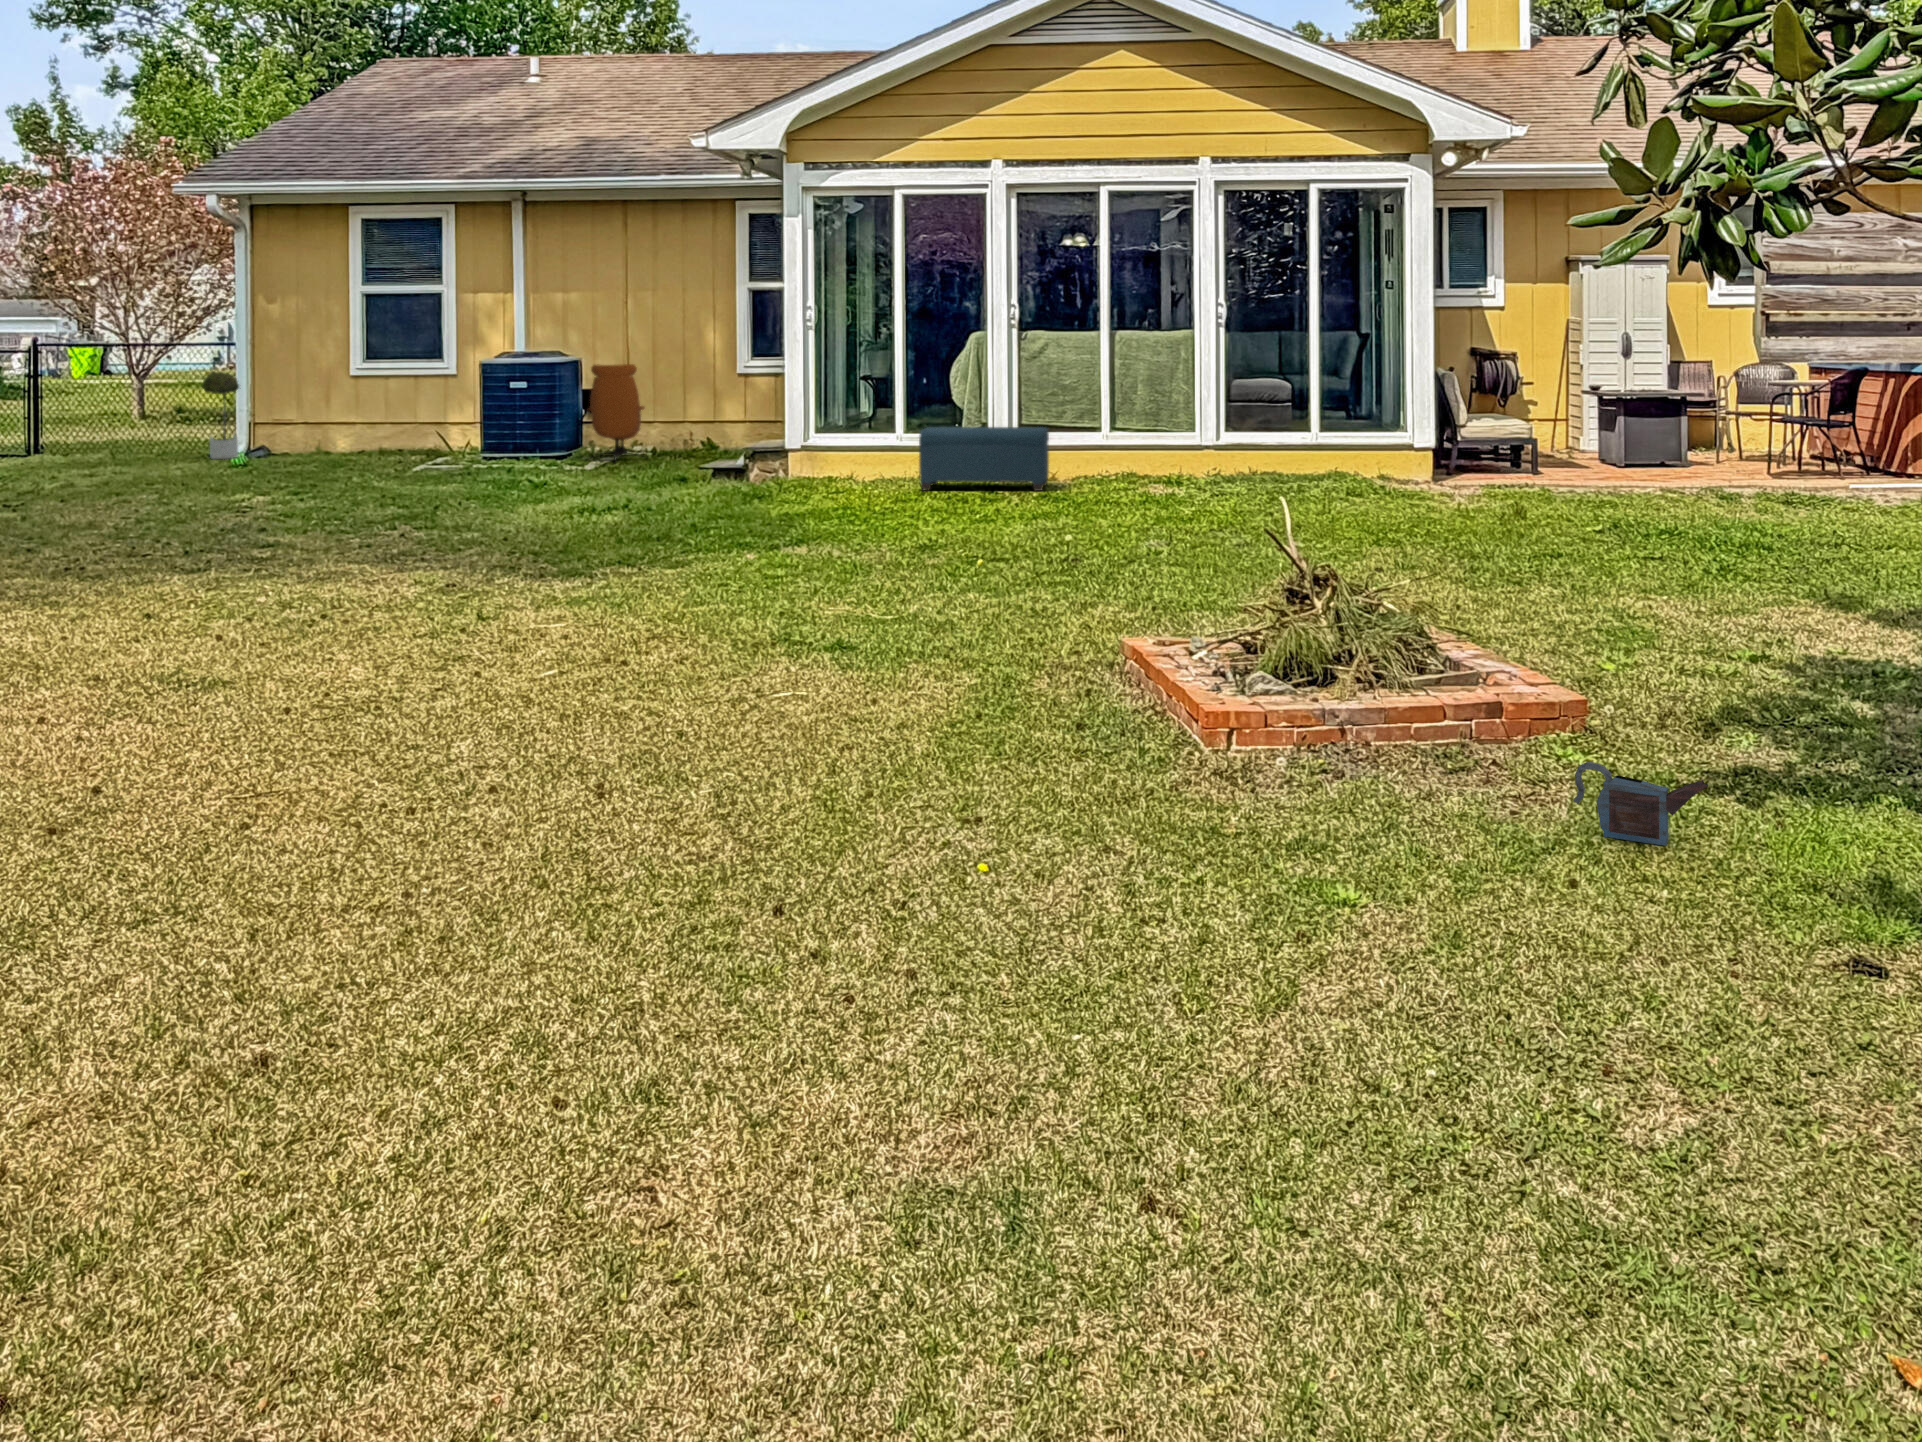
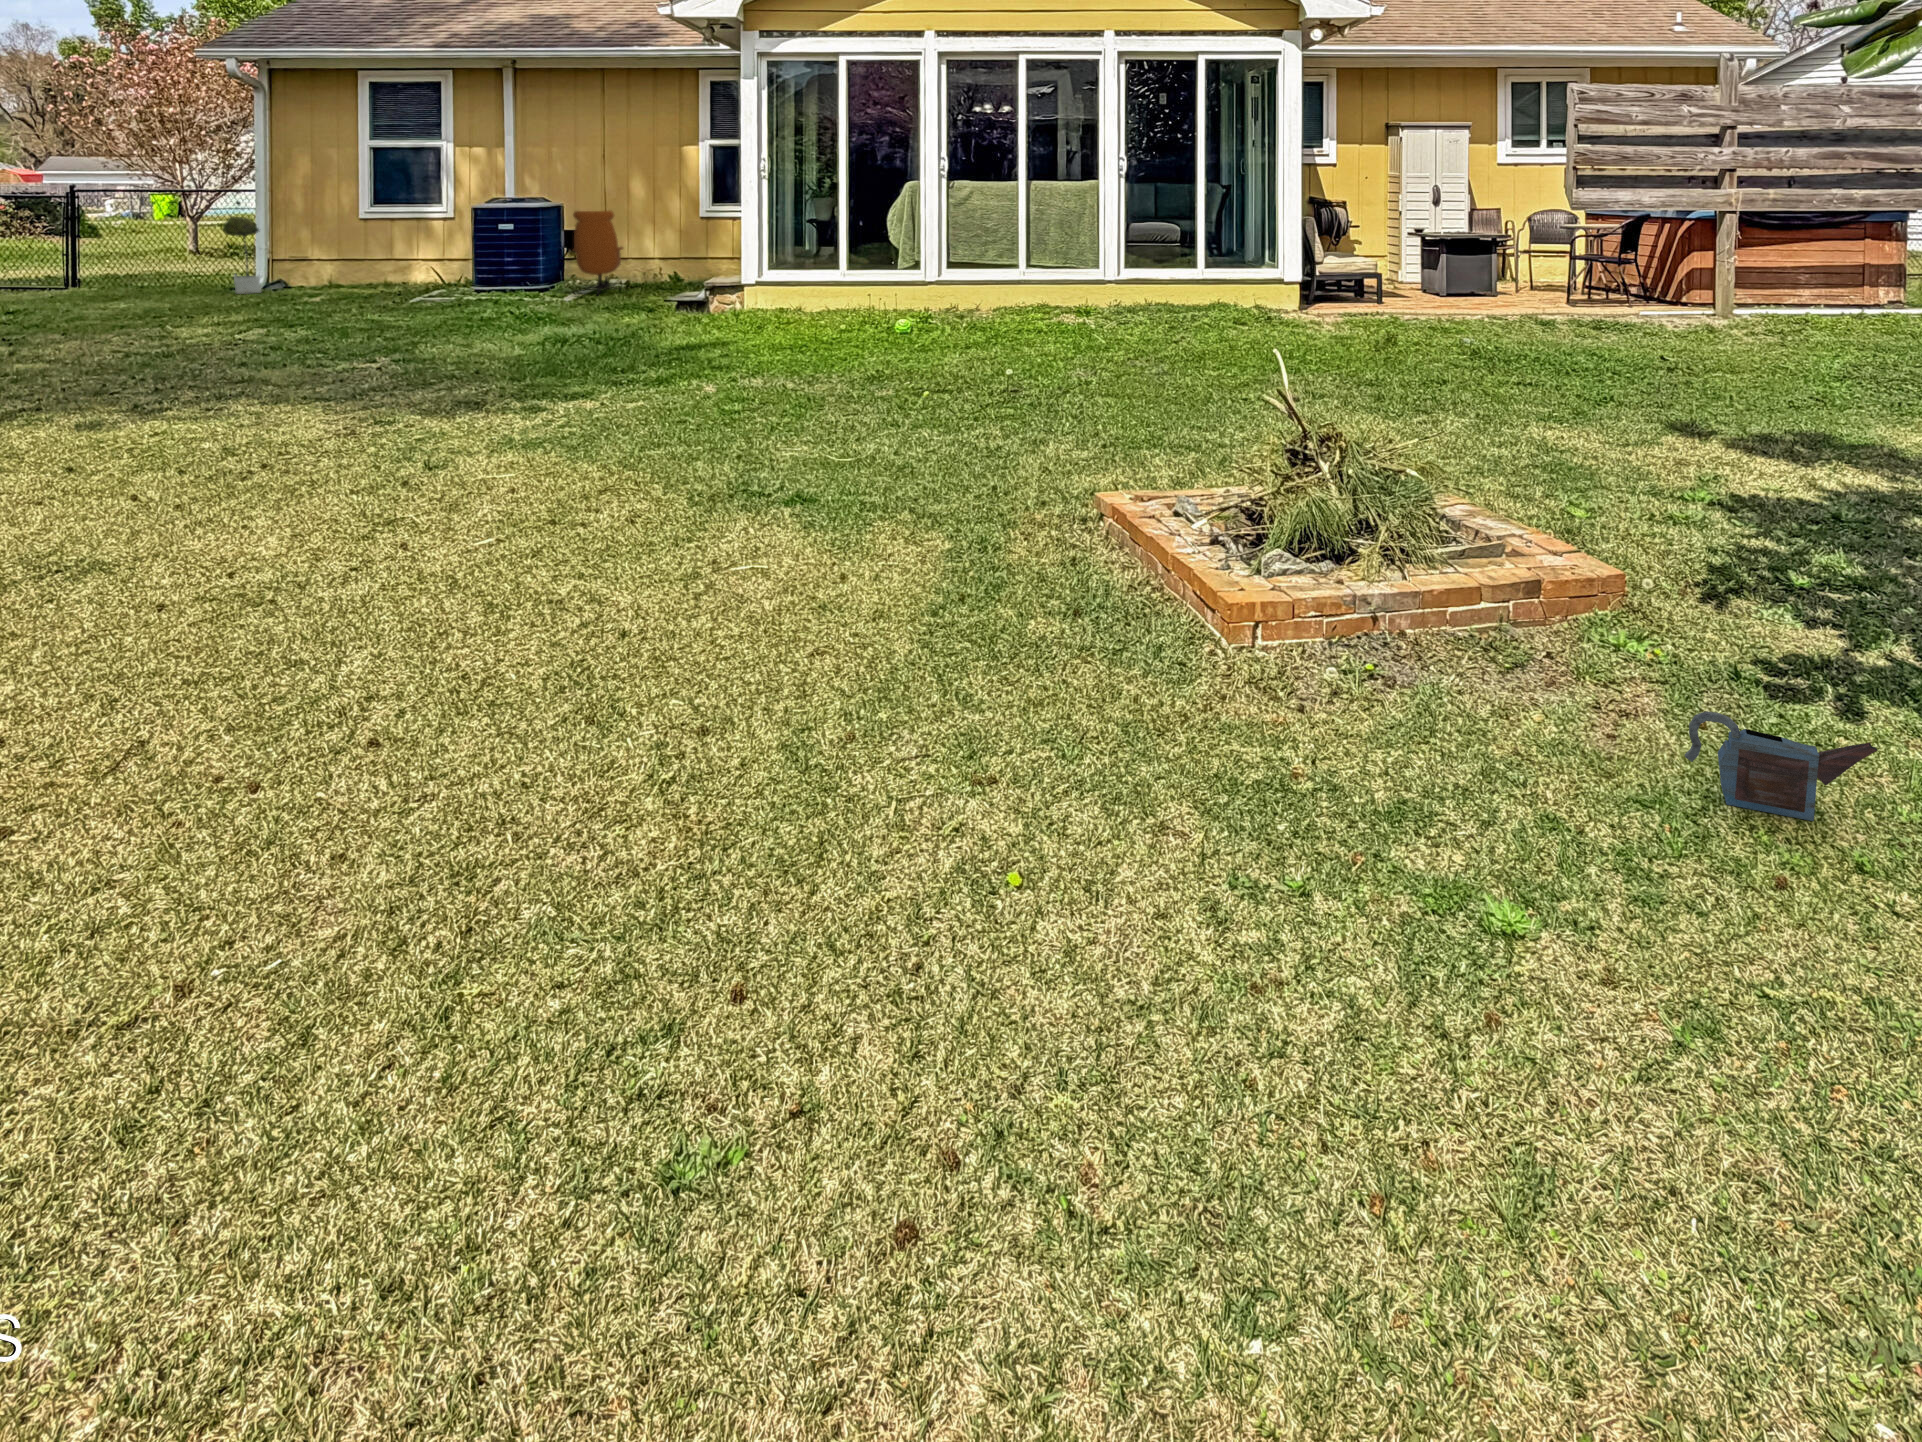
bench: present [919,427,1049,491] -> none [861,265,974,321]

